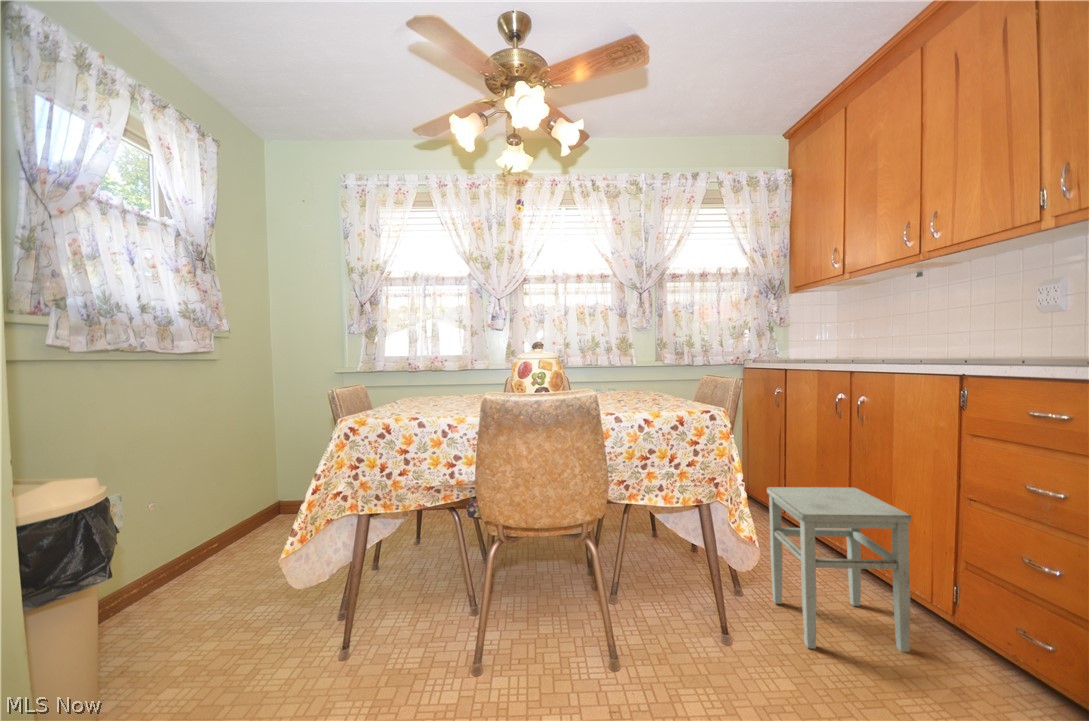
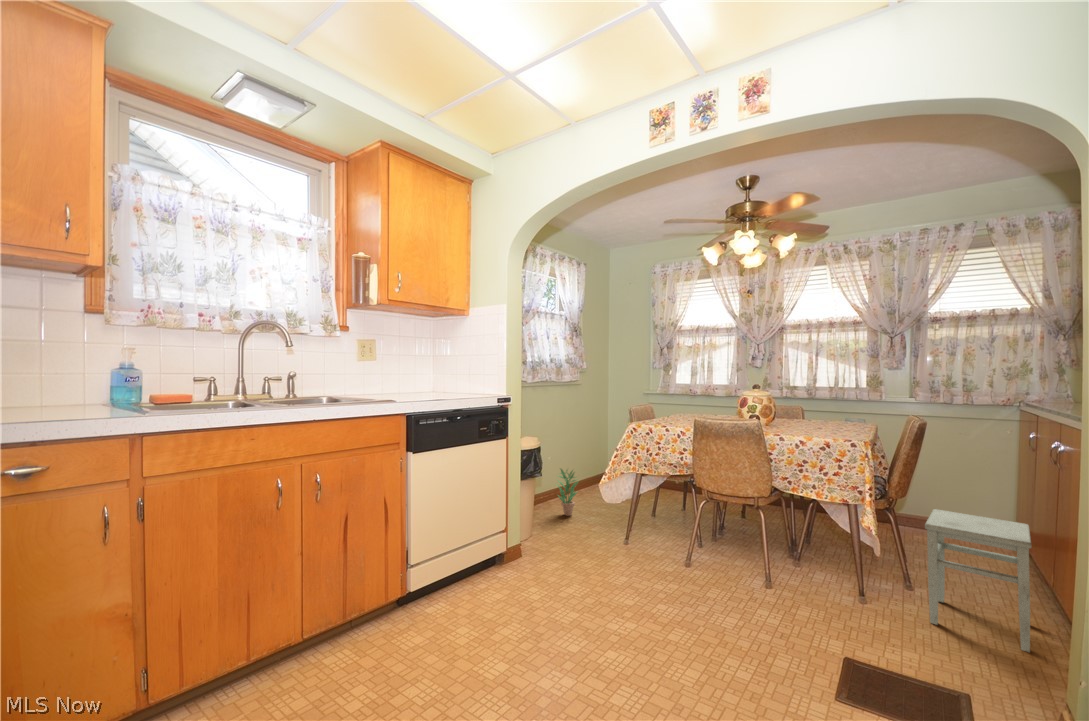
potted plant: none [154,524,221,627] -> present [557,469,578,516]

